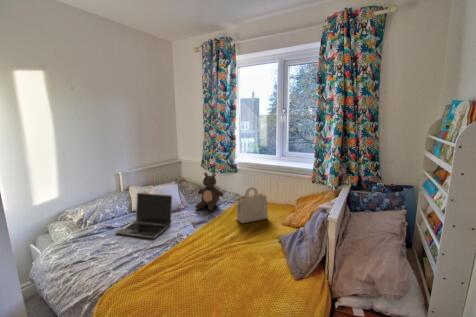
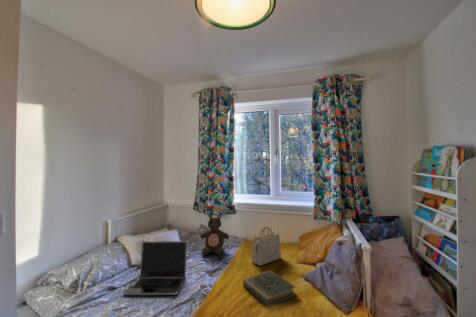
hardback book: none [214,228,257,259] -> present [243,270,296,307]

